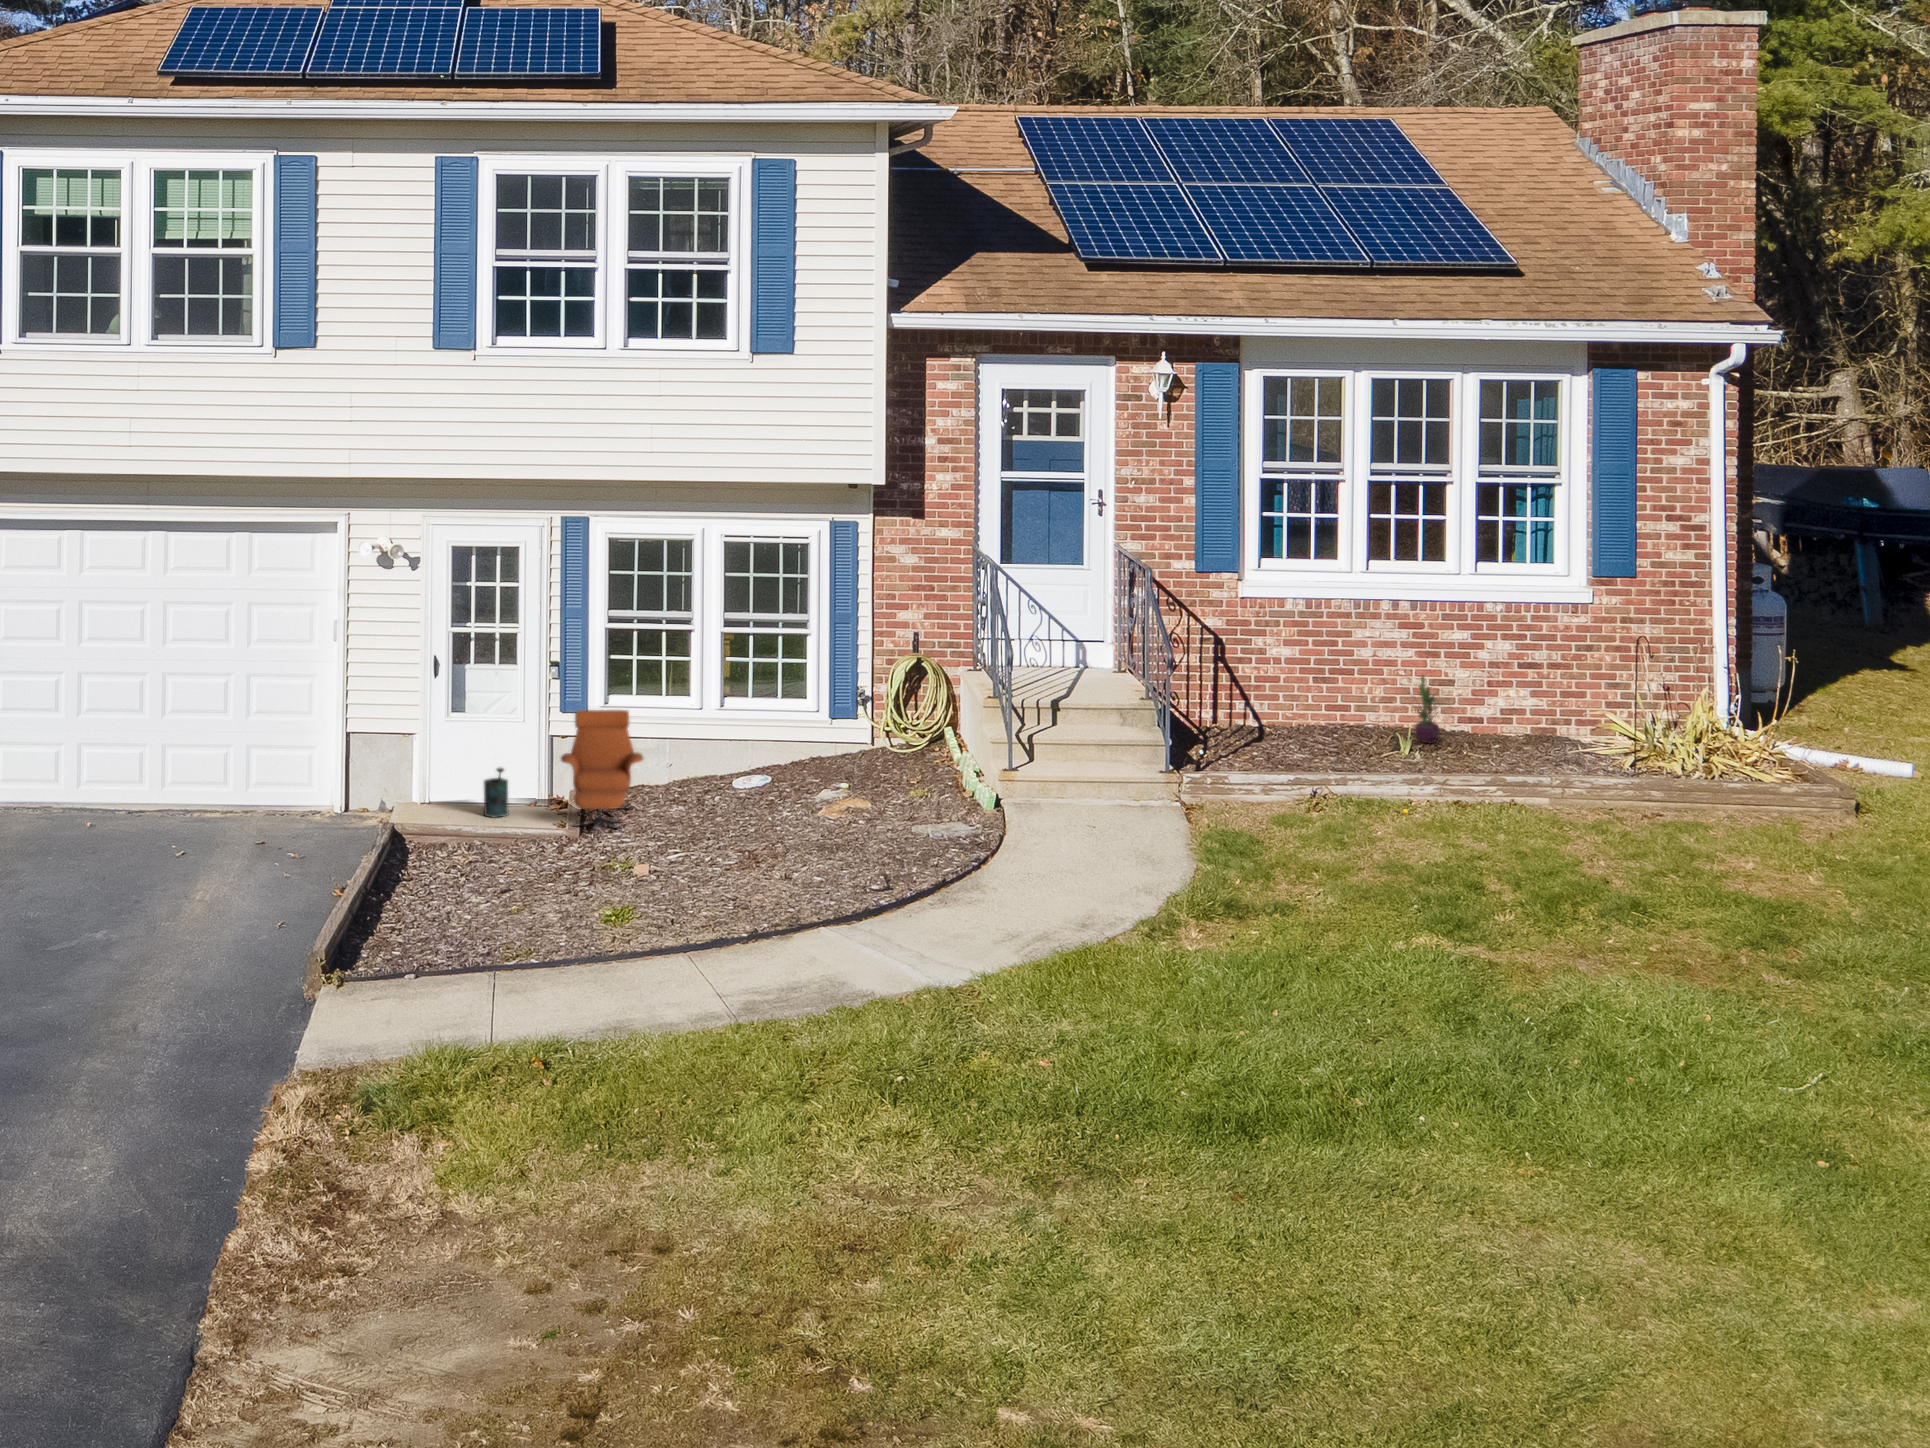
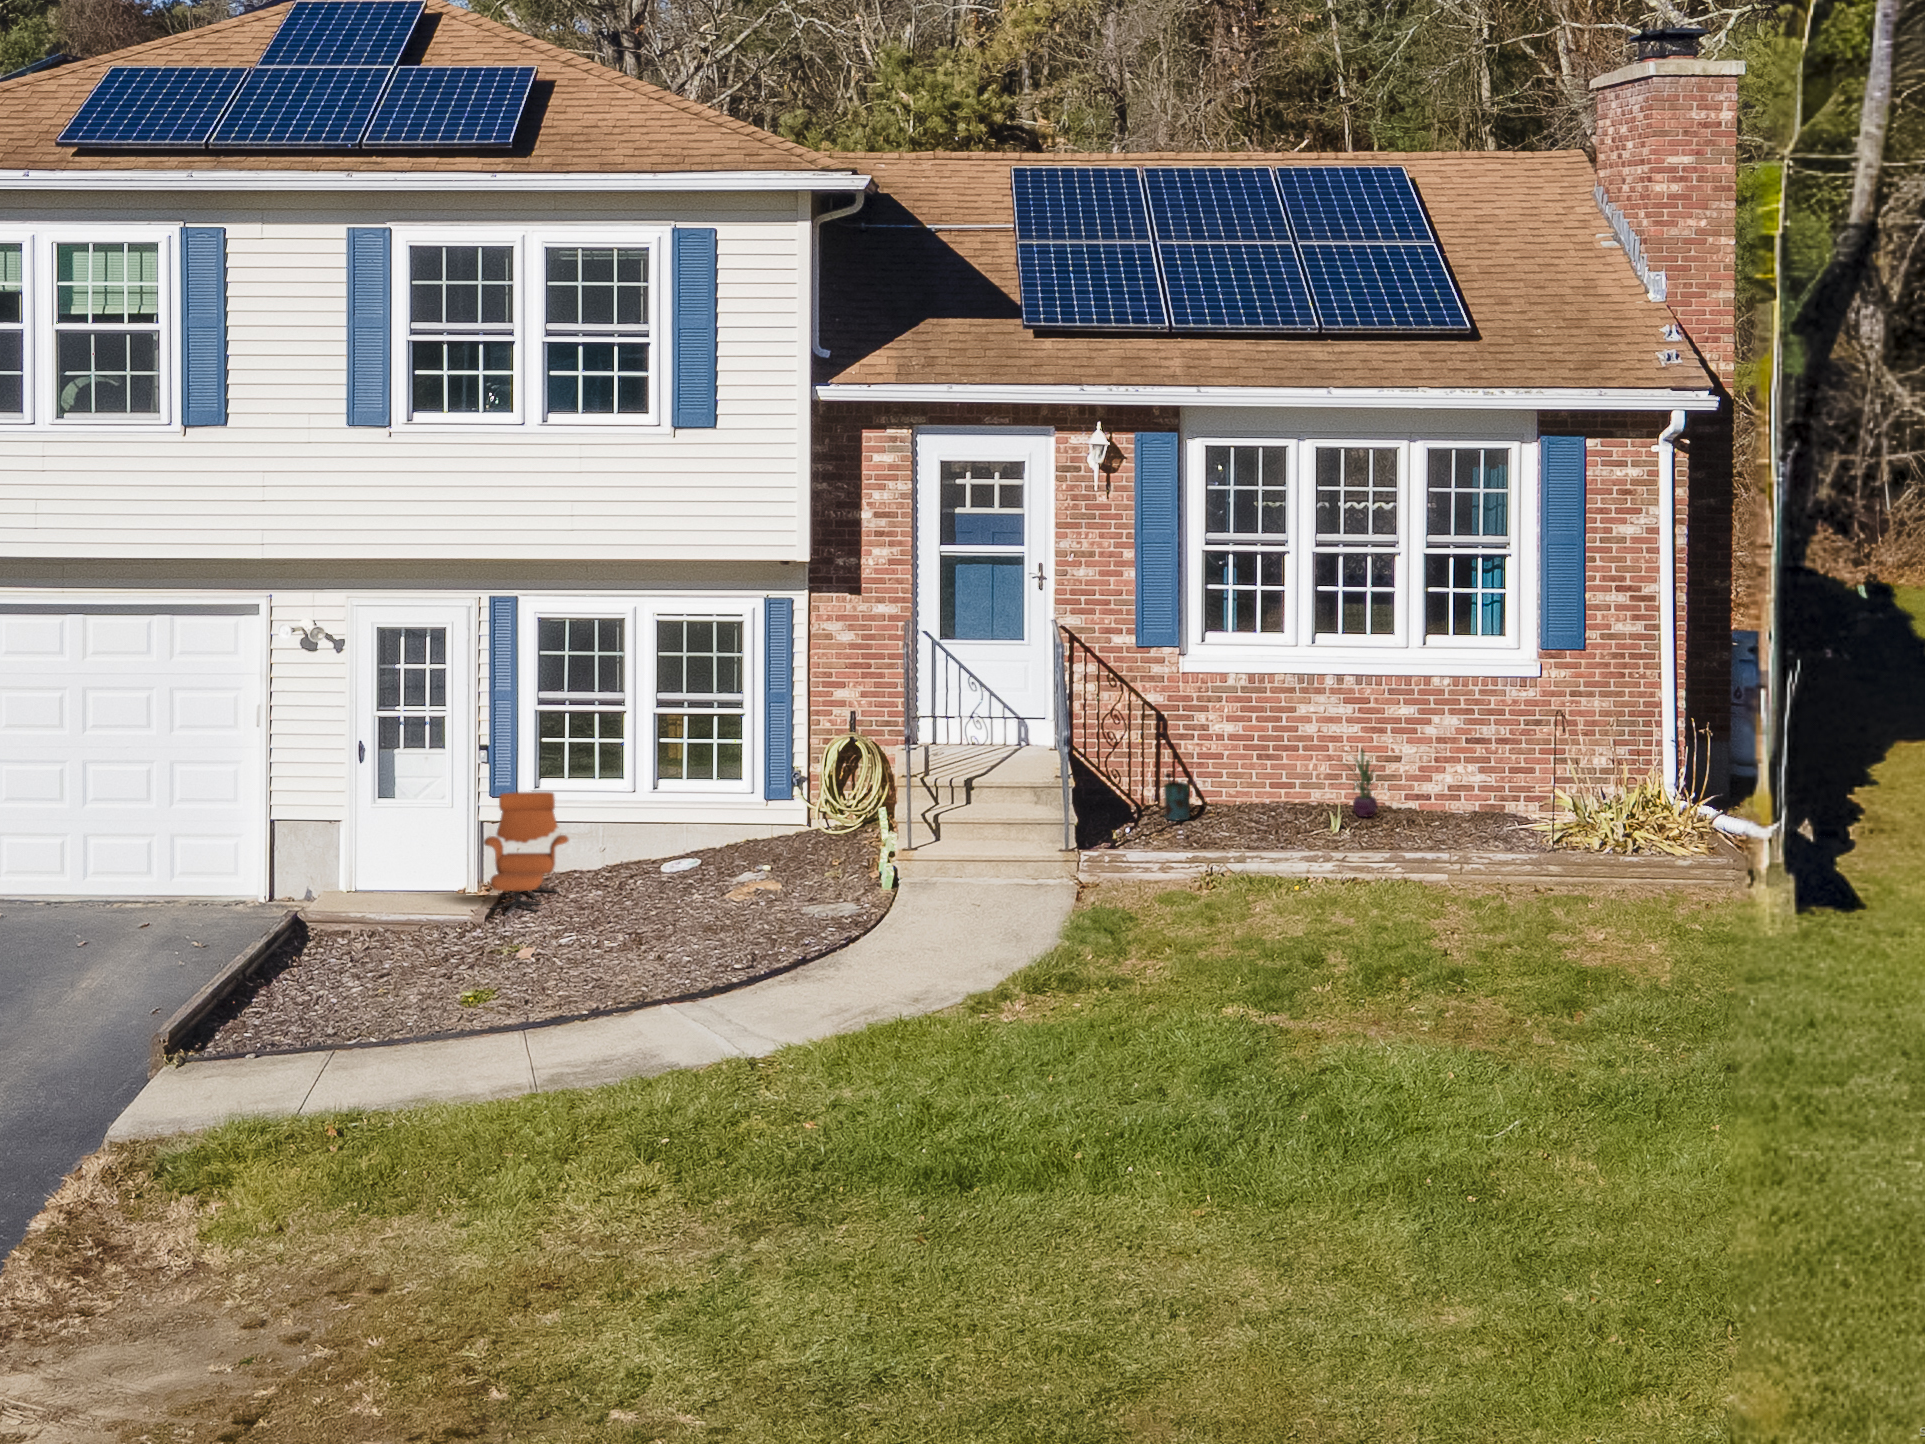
watering can: present [484,768,509,818] -> present [1164,773,1190,820]

